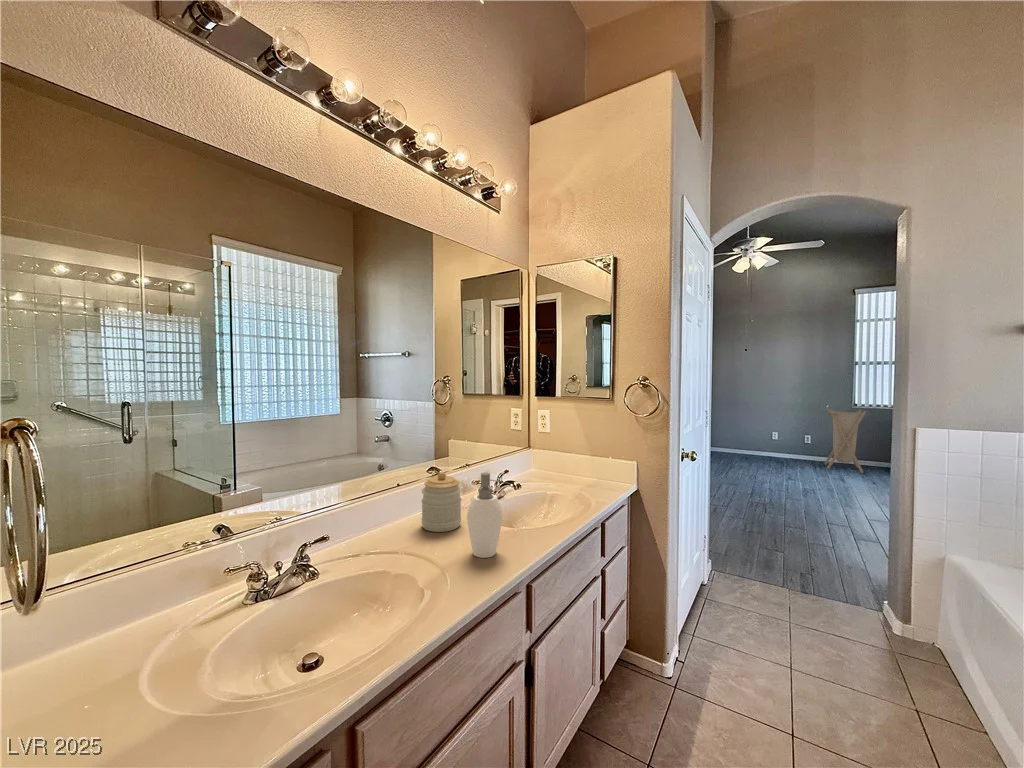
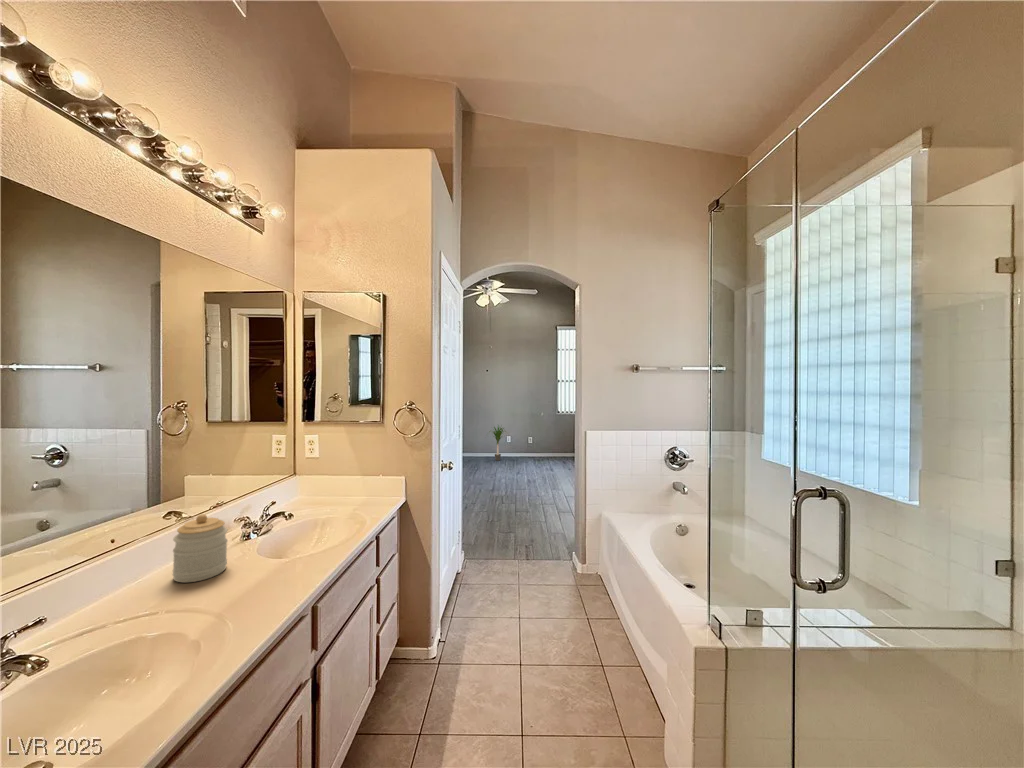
laundry hamper: present [824,408,866,473] -> none [539,415,562,462]
potted plant: none [743,412,780,461] -> present [493,427,504,461]
soap dispenser: present [467,473,511,558] -> none [244,506,296,593]

